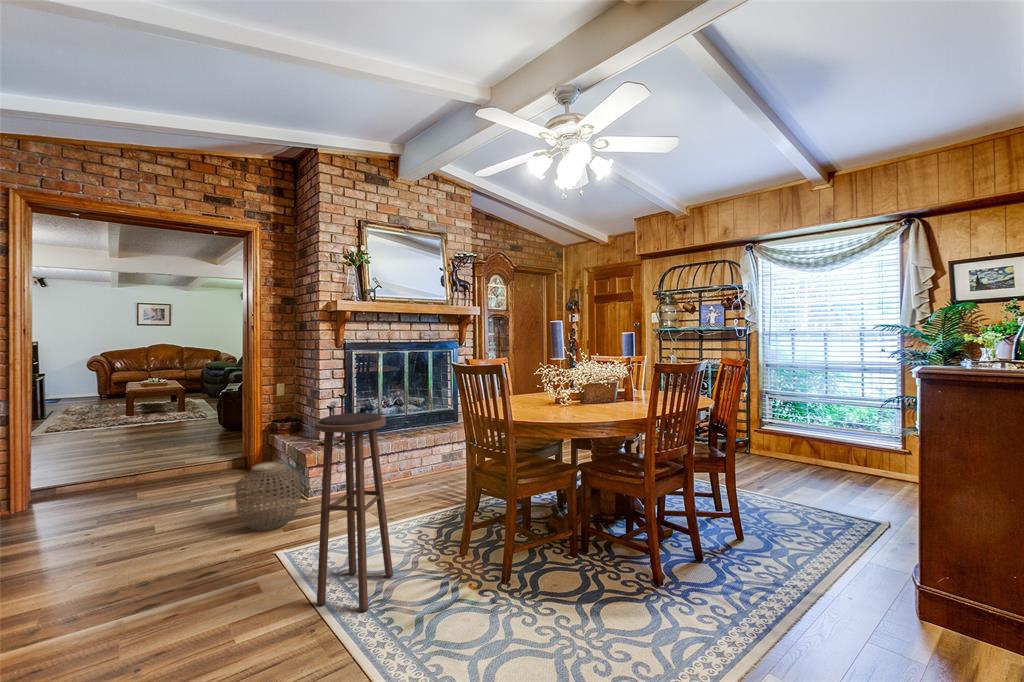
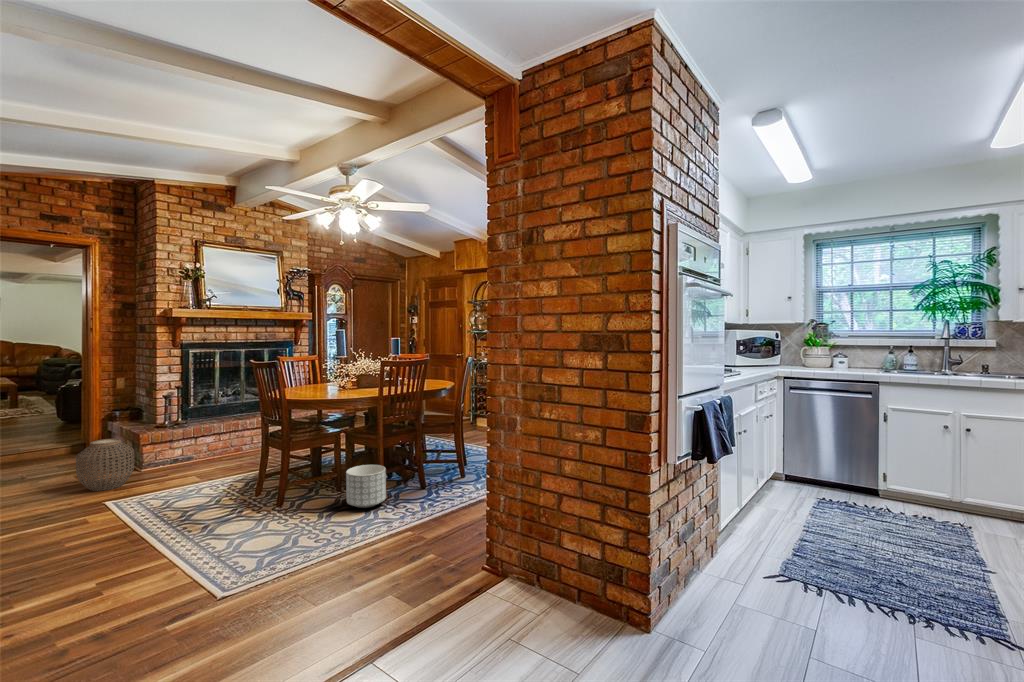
stool: present [314,413,393,612] -> none [137,396,200,524]
planter: none [613,526,677,604] -> present [346,465,386,508]

